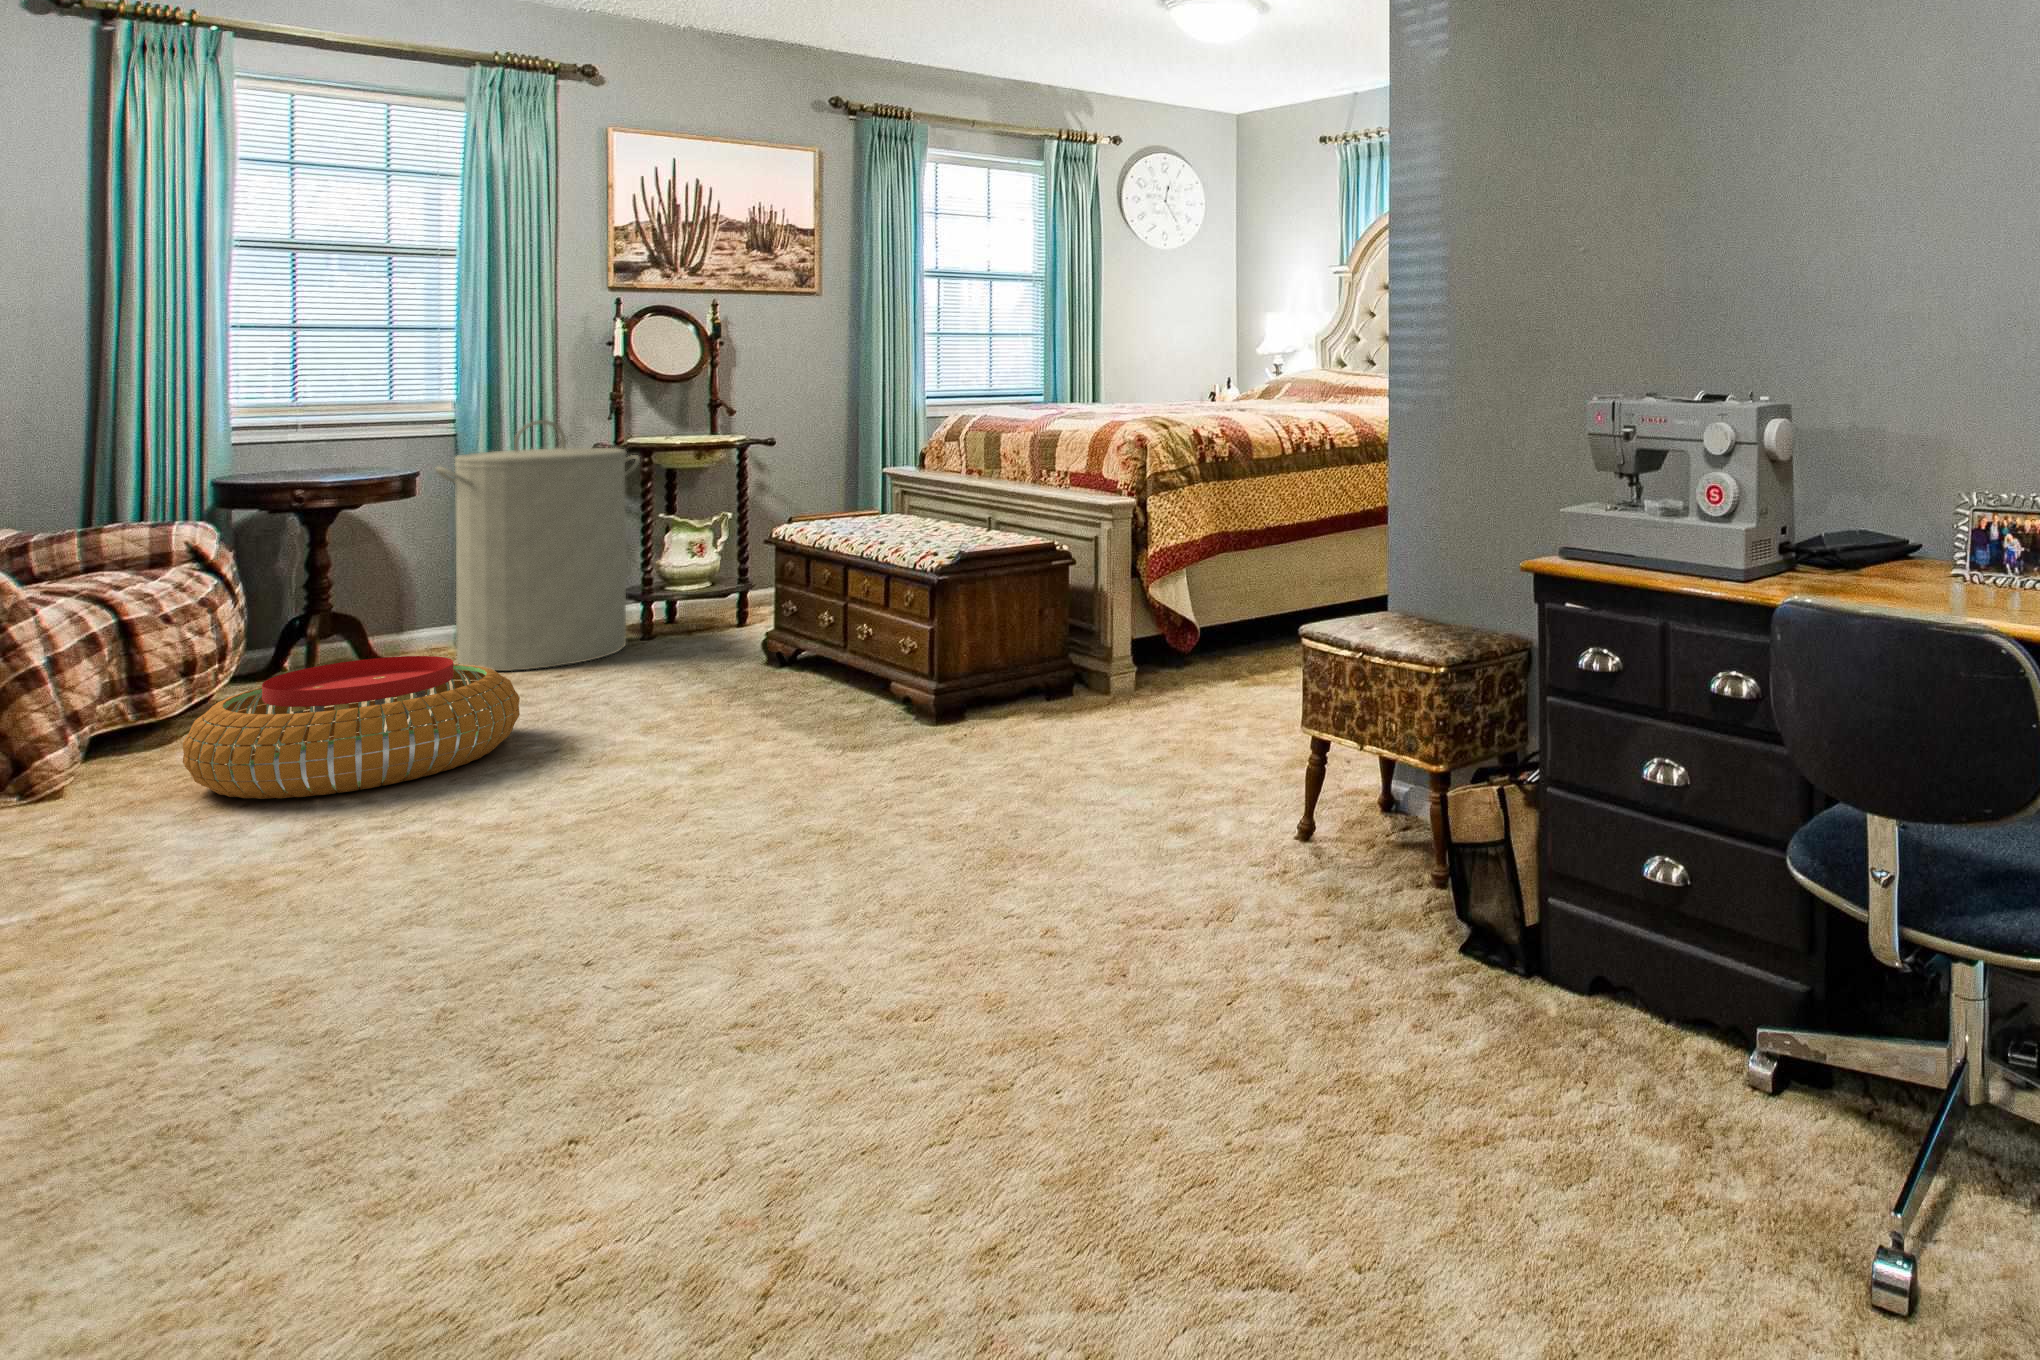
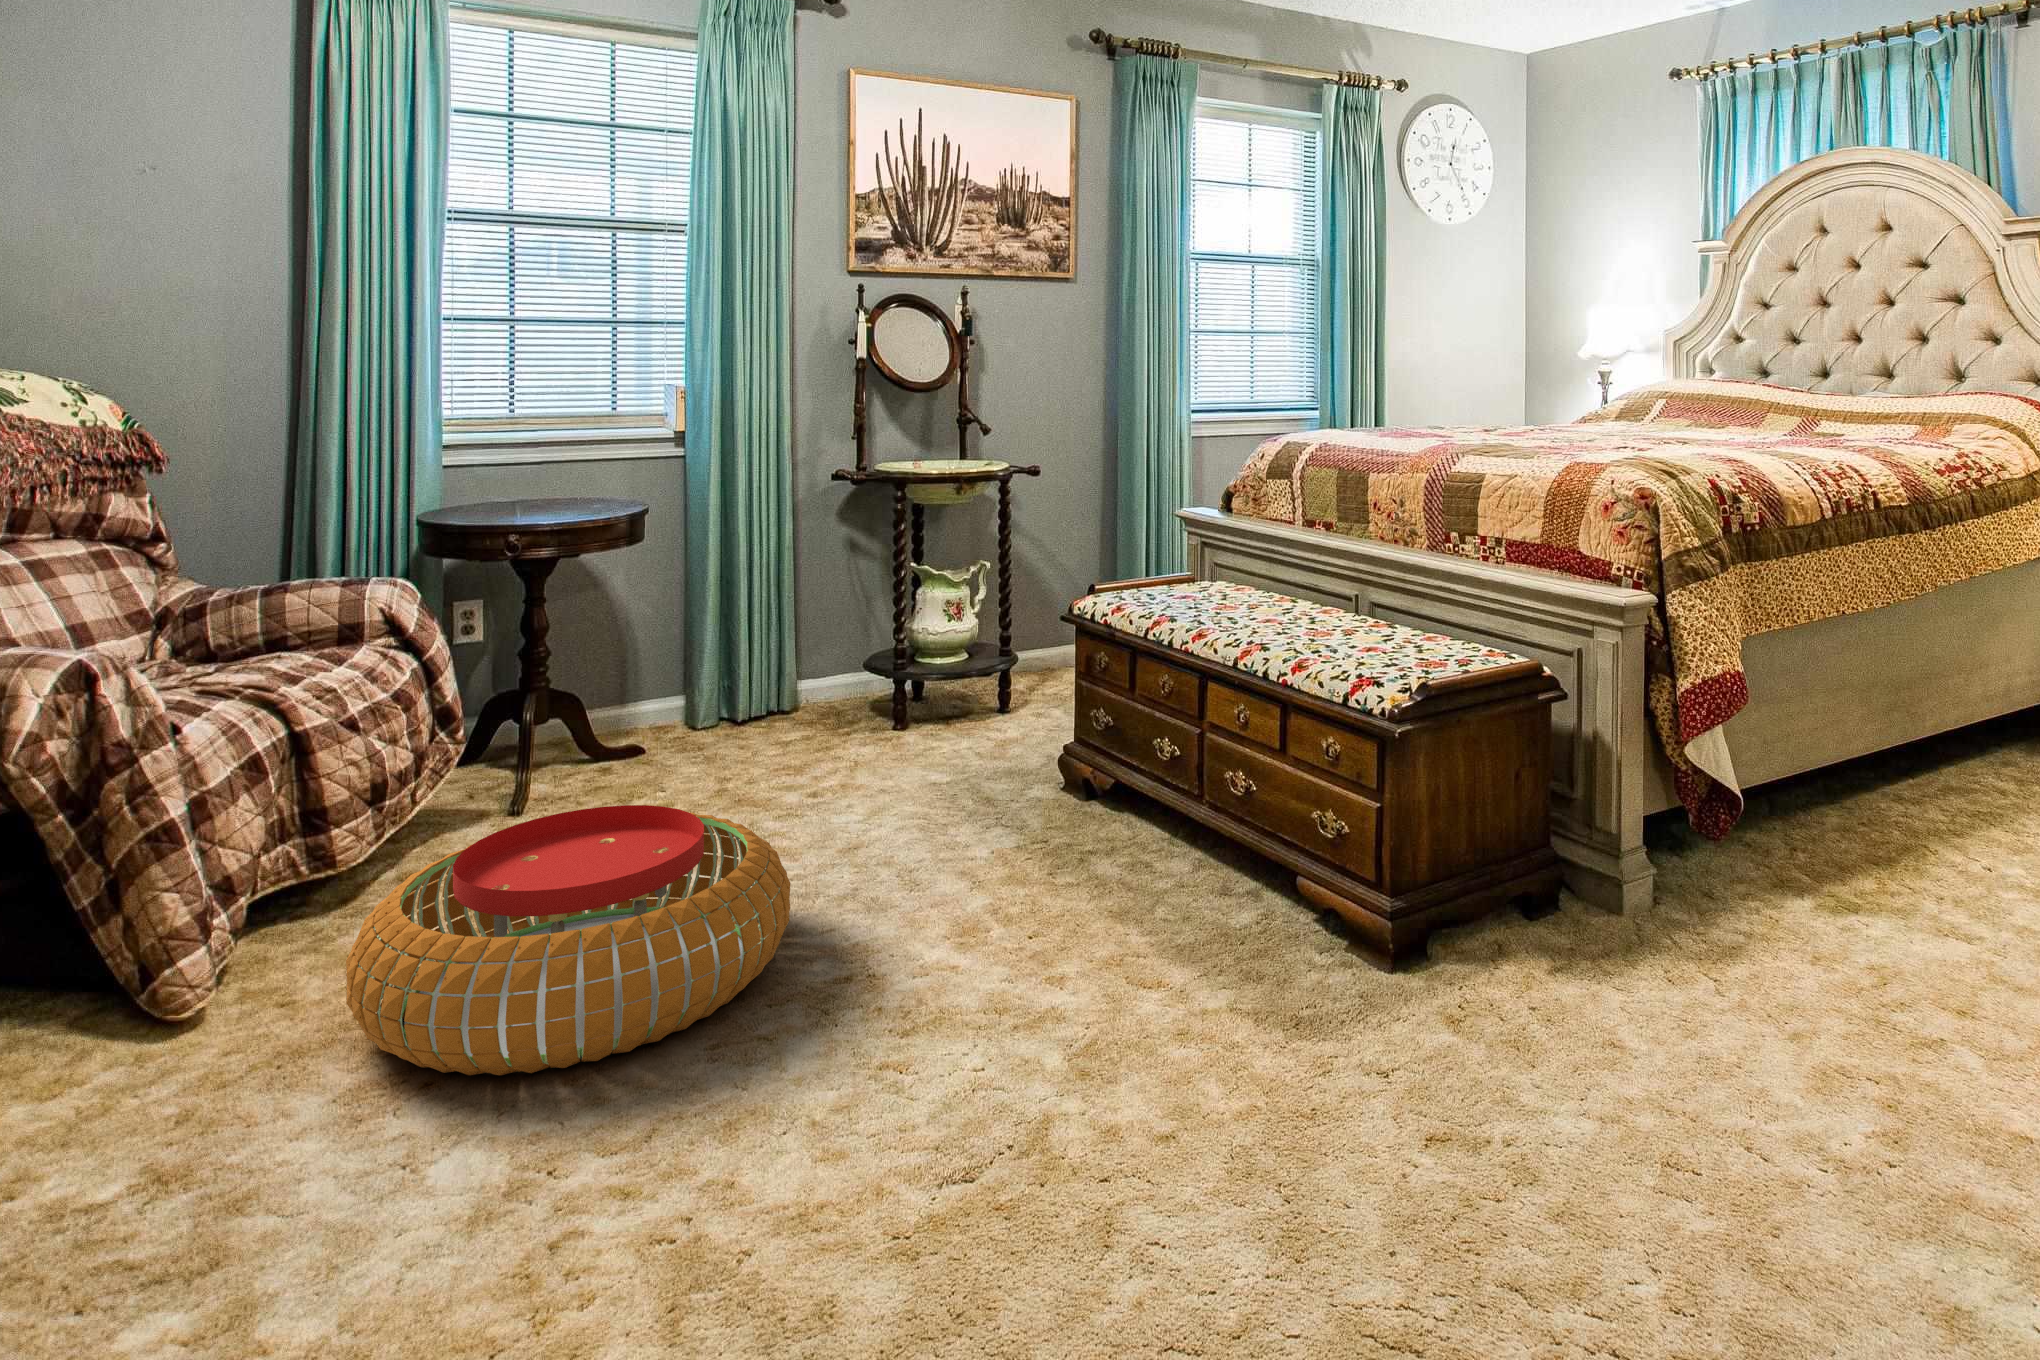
laundry hamper: present [436,420,640,671] -> none [666,441,893,774]

